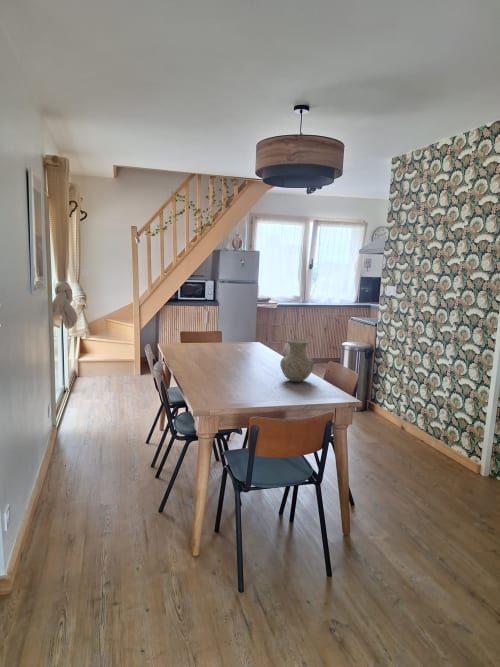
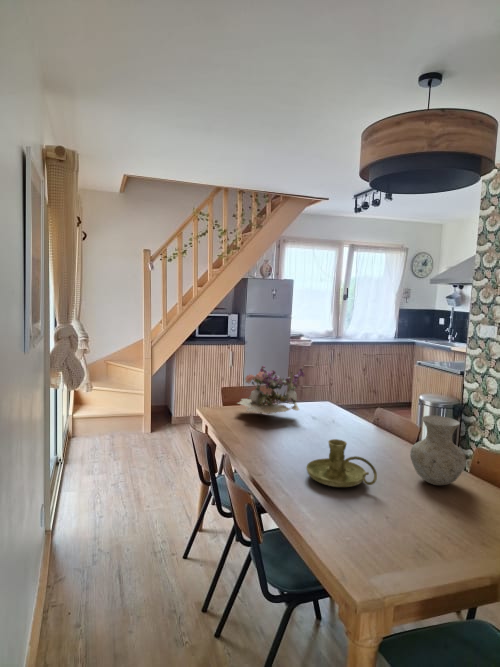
flower arrangement: none [187,313,235,349] -> present [238,365,304,414]
candle holder: none [213,354,253,381] -> present [306,439,377,487]

